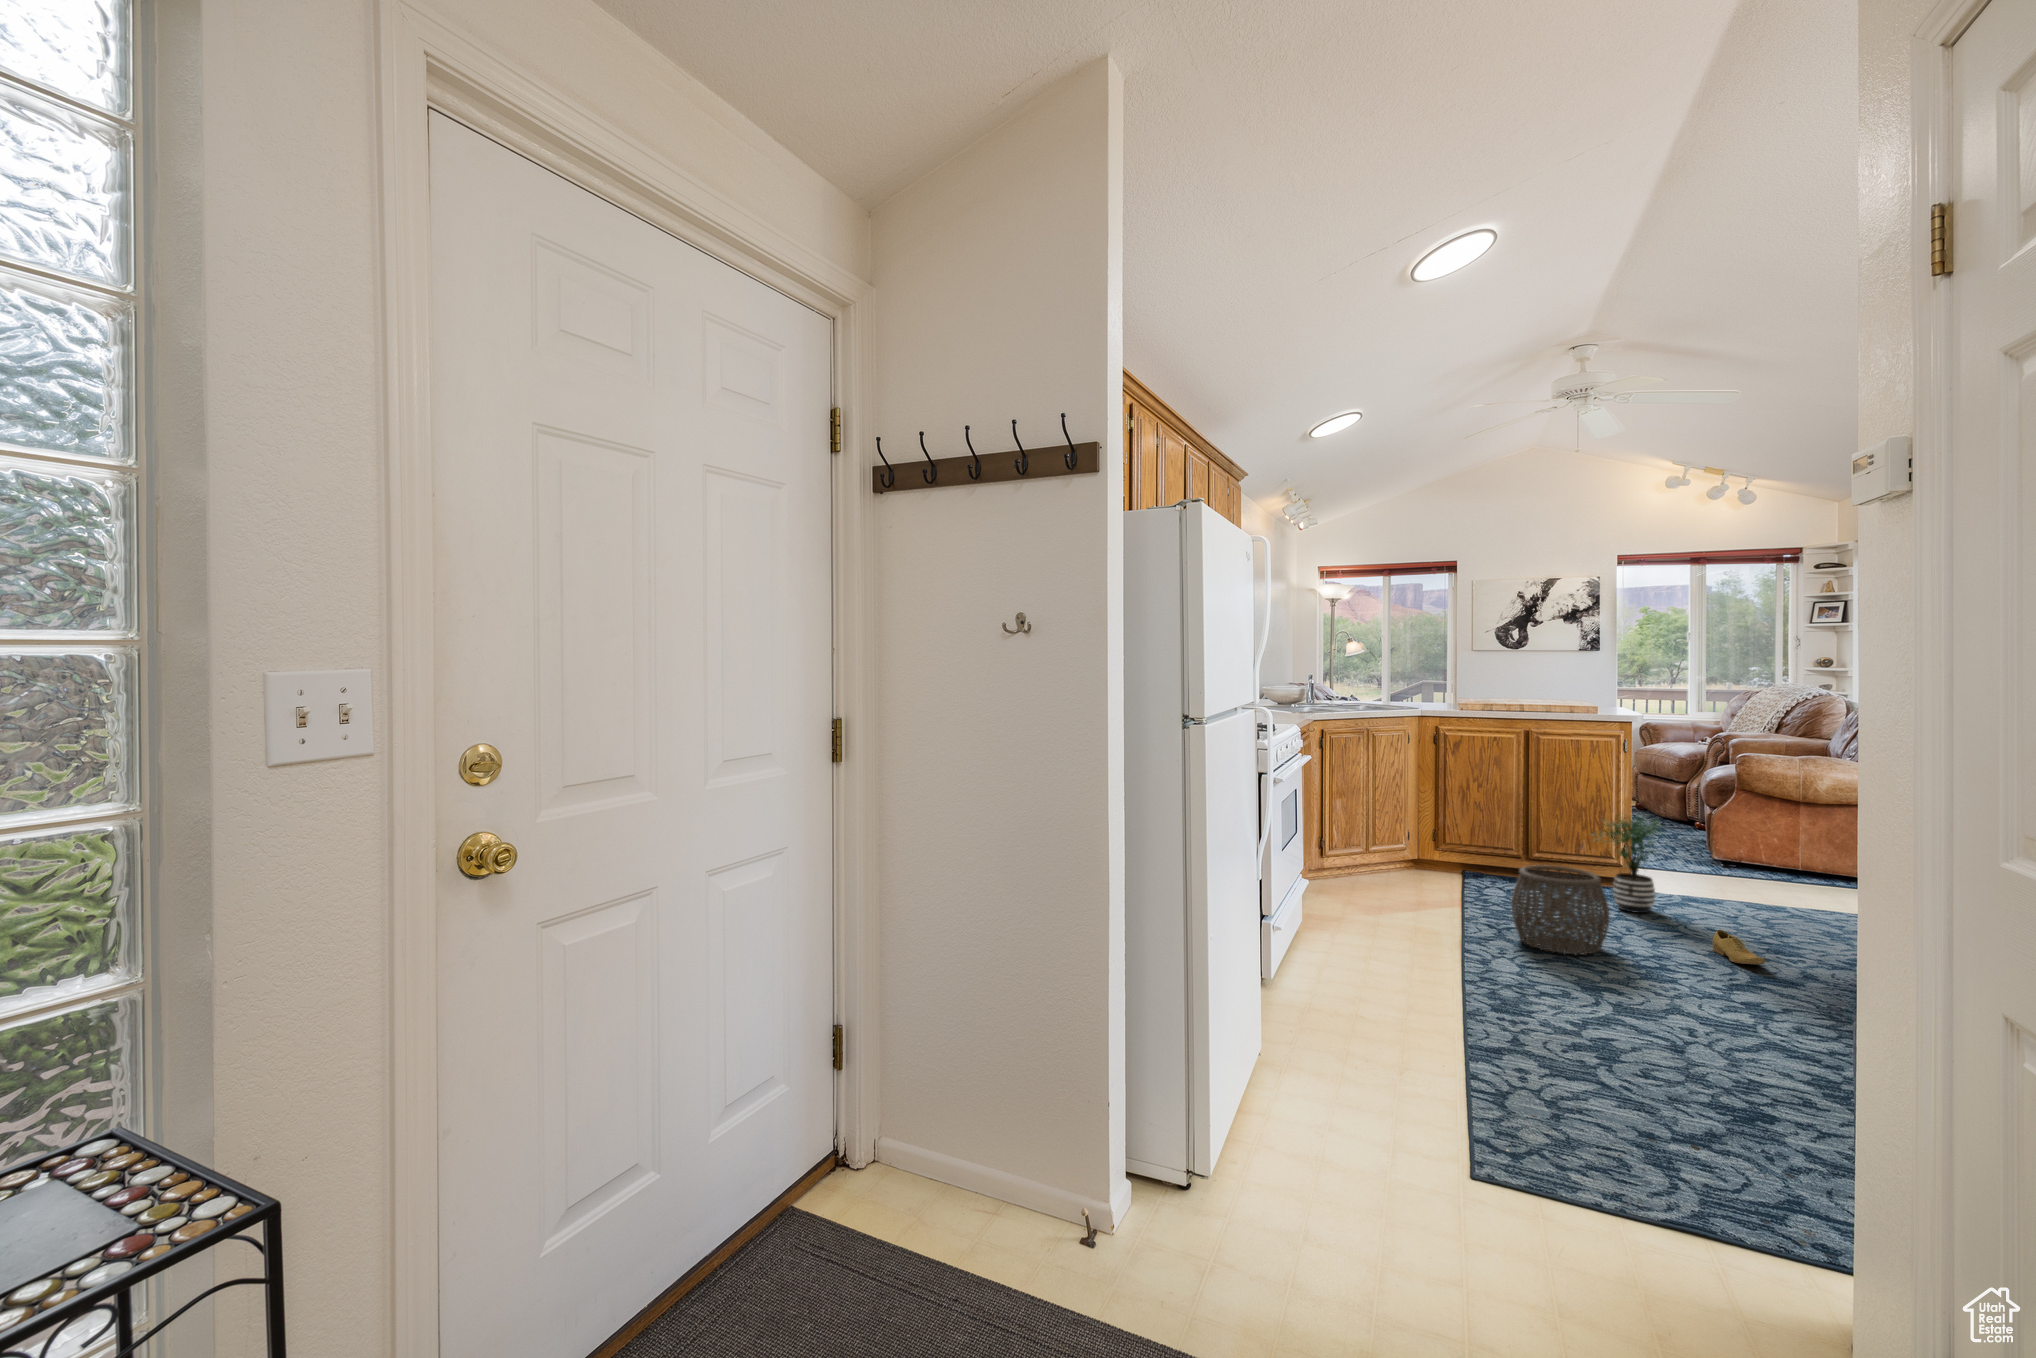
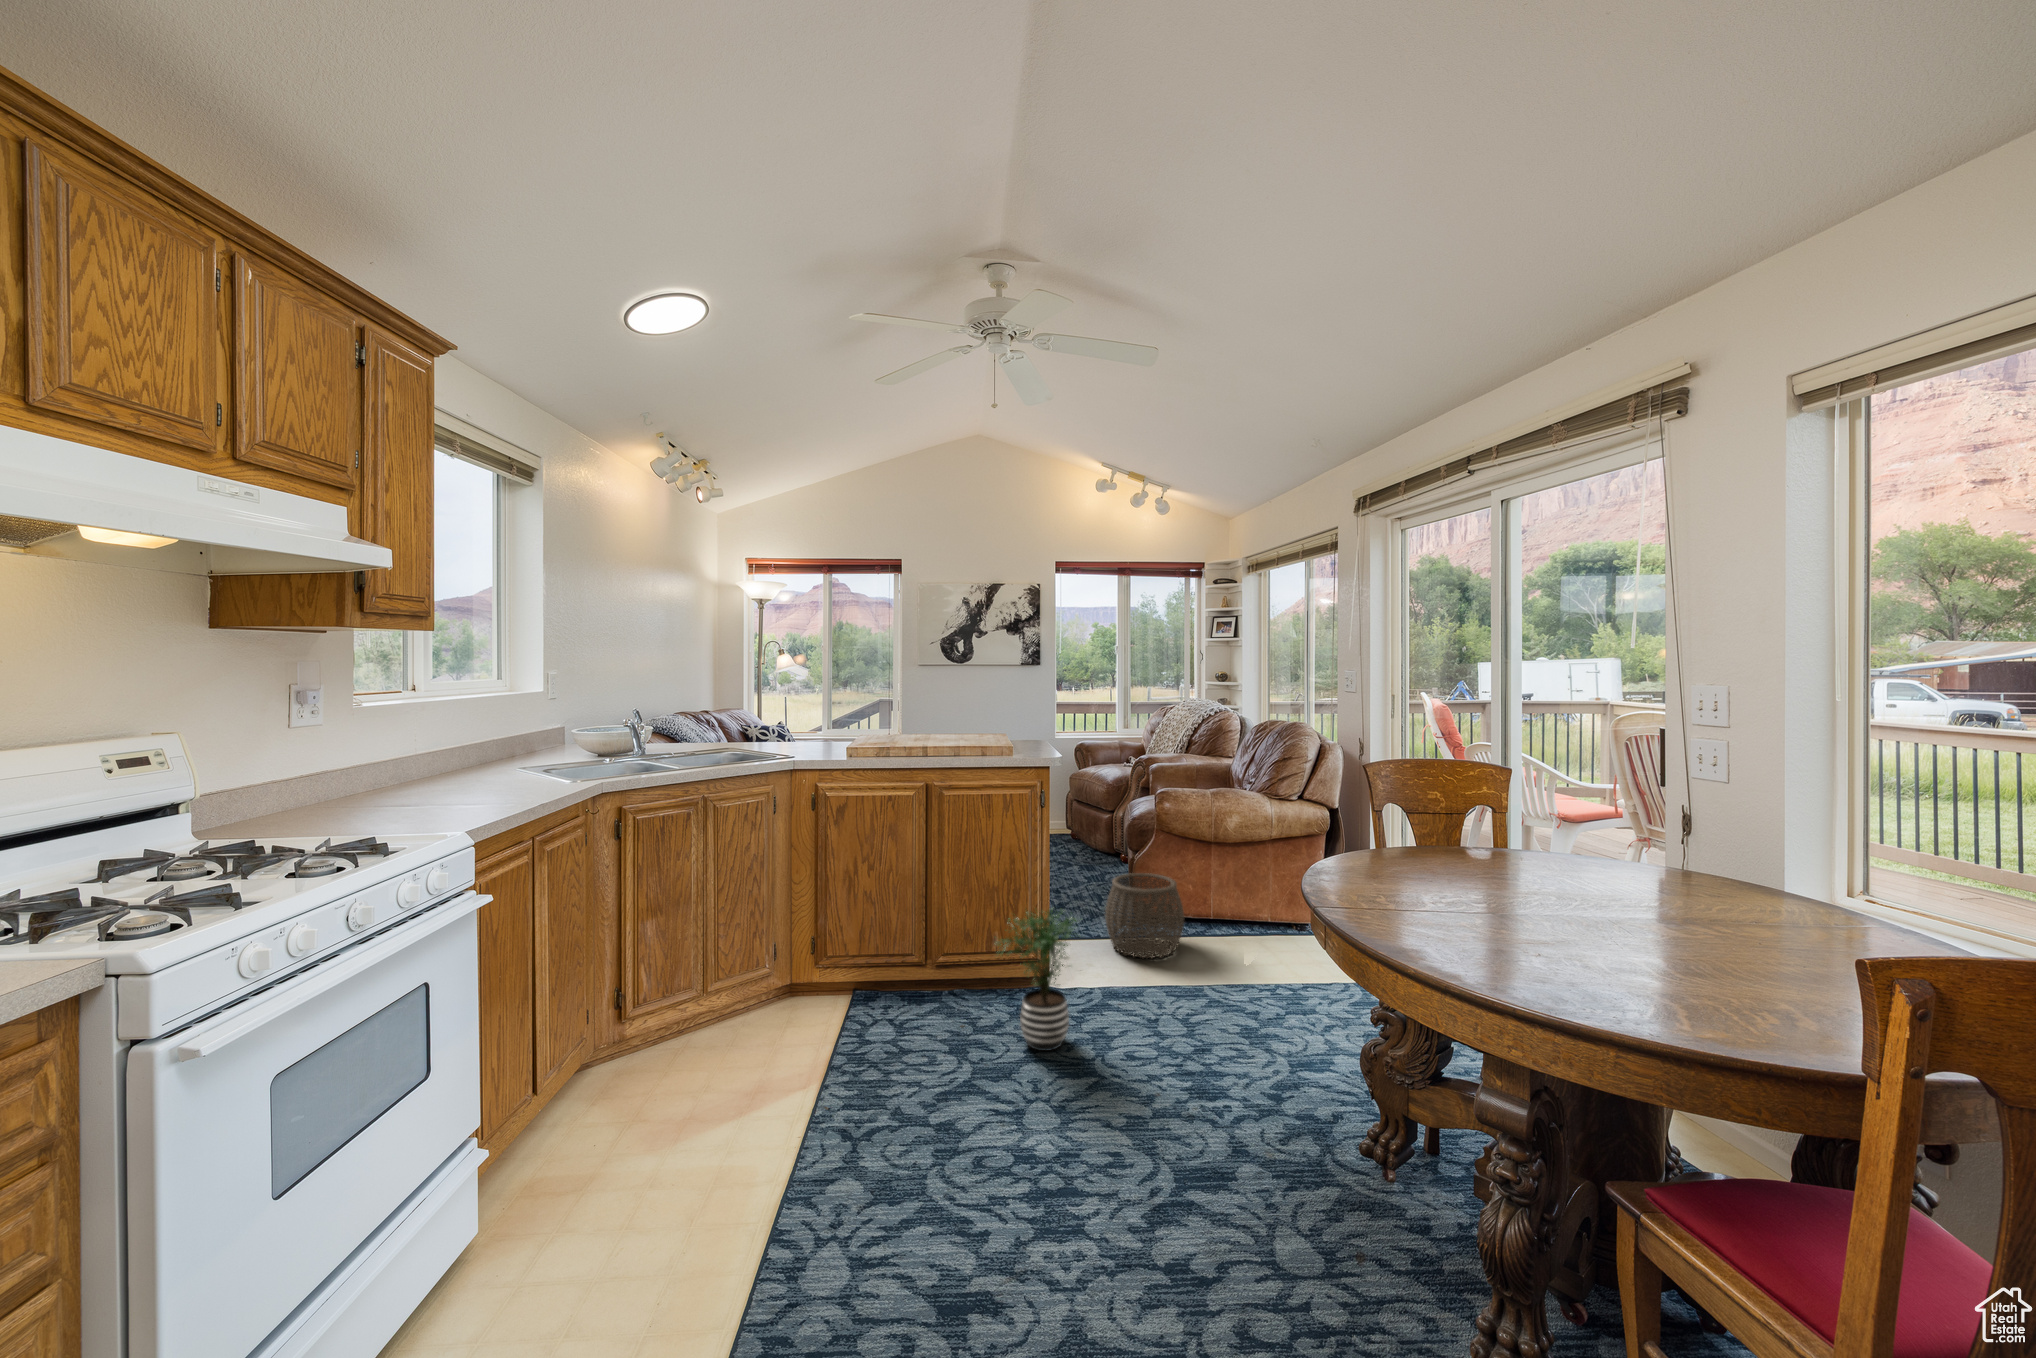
woven basket: present [1511,865,1610,955] -> present [1105,873,1184,959]
shoe: present [1713,930,1765,964] -> none [1129,1106,1192,1183]

